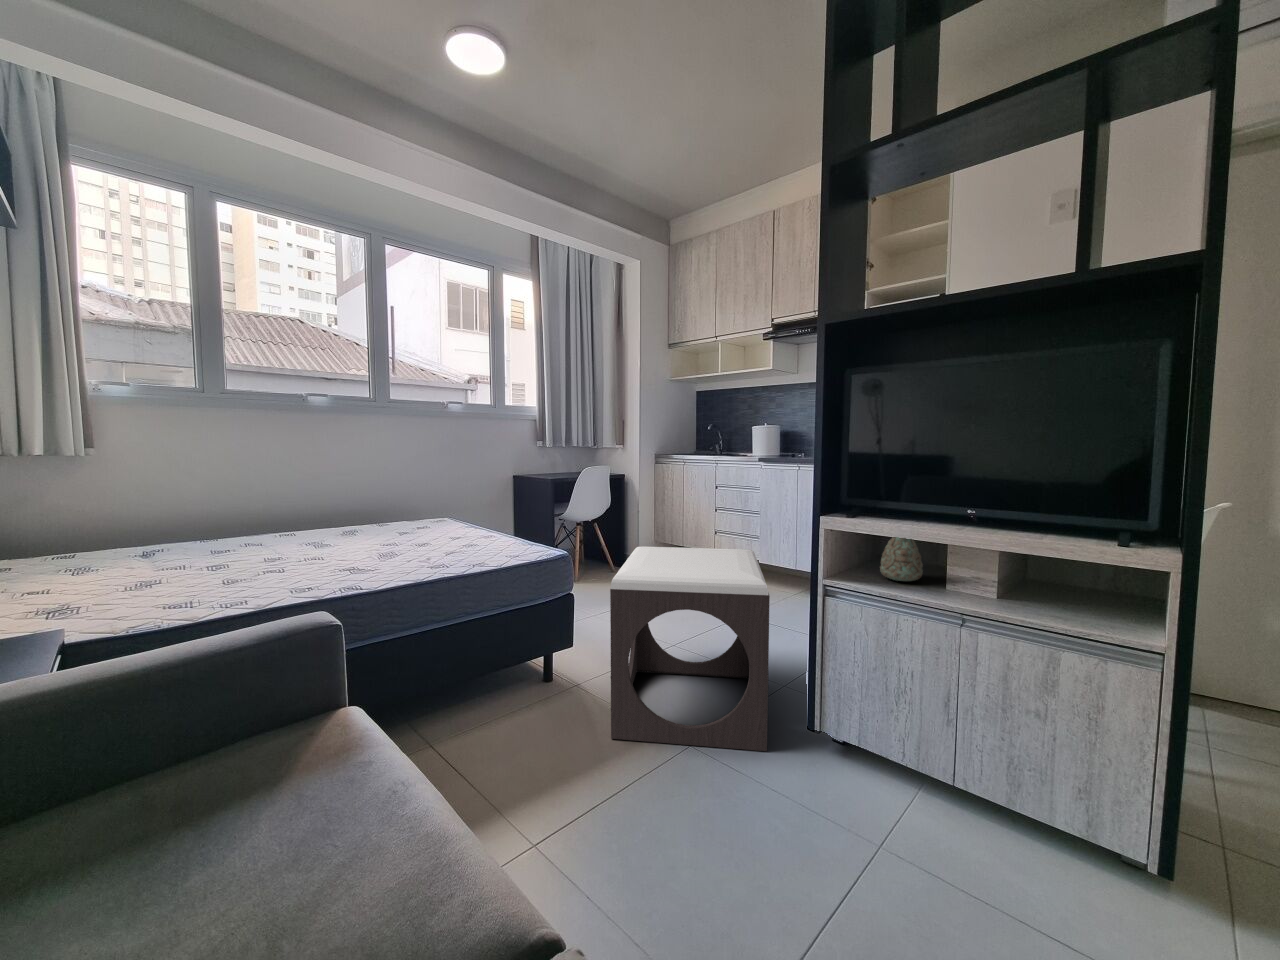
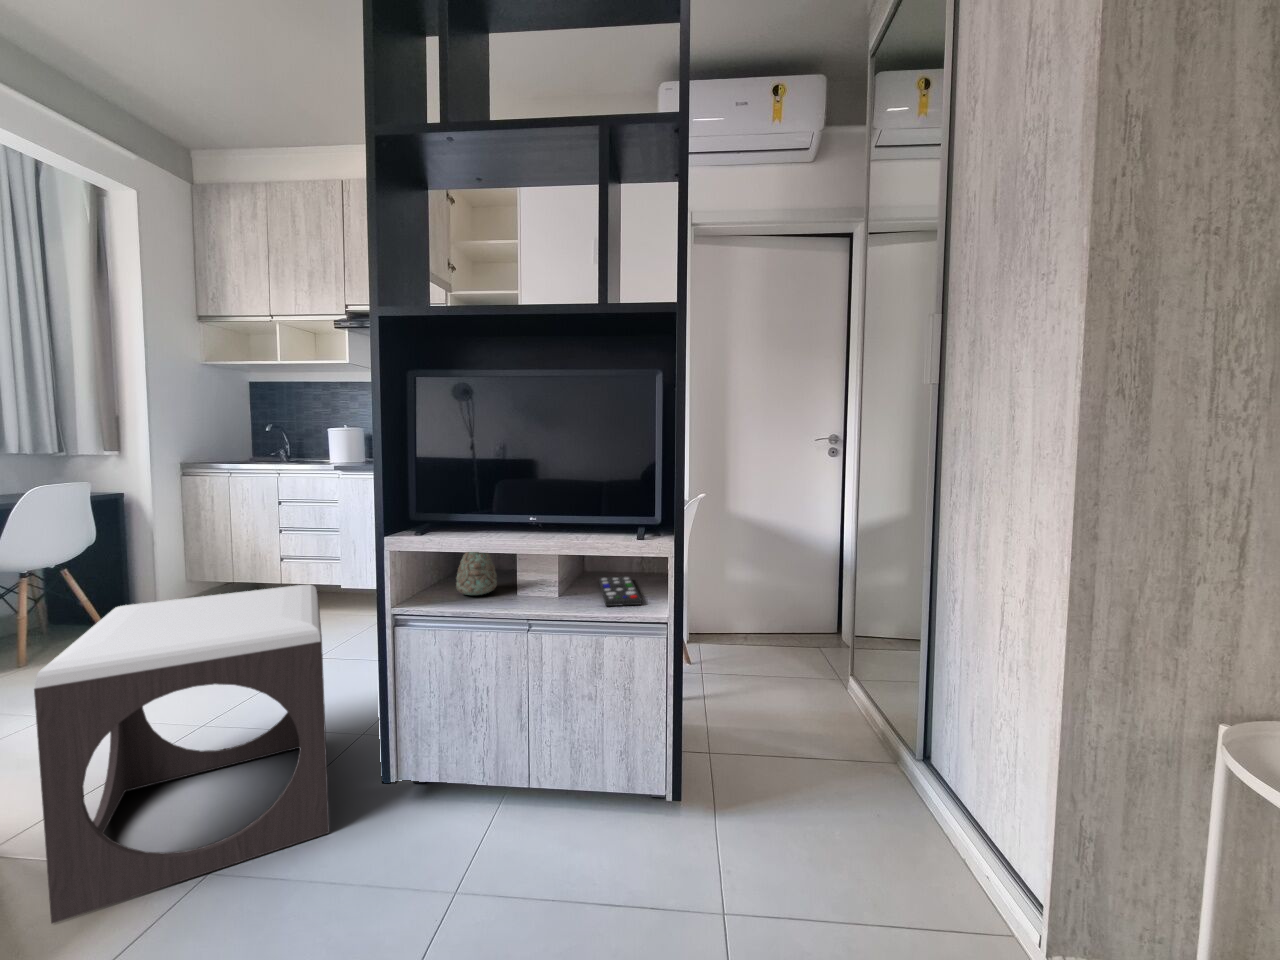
remote control: none [1049,586,1124,626] -> present [599,576,642,606]

